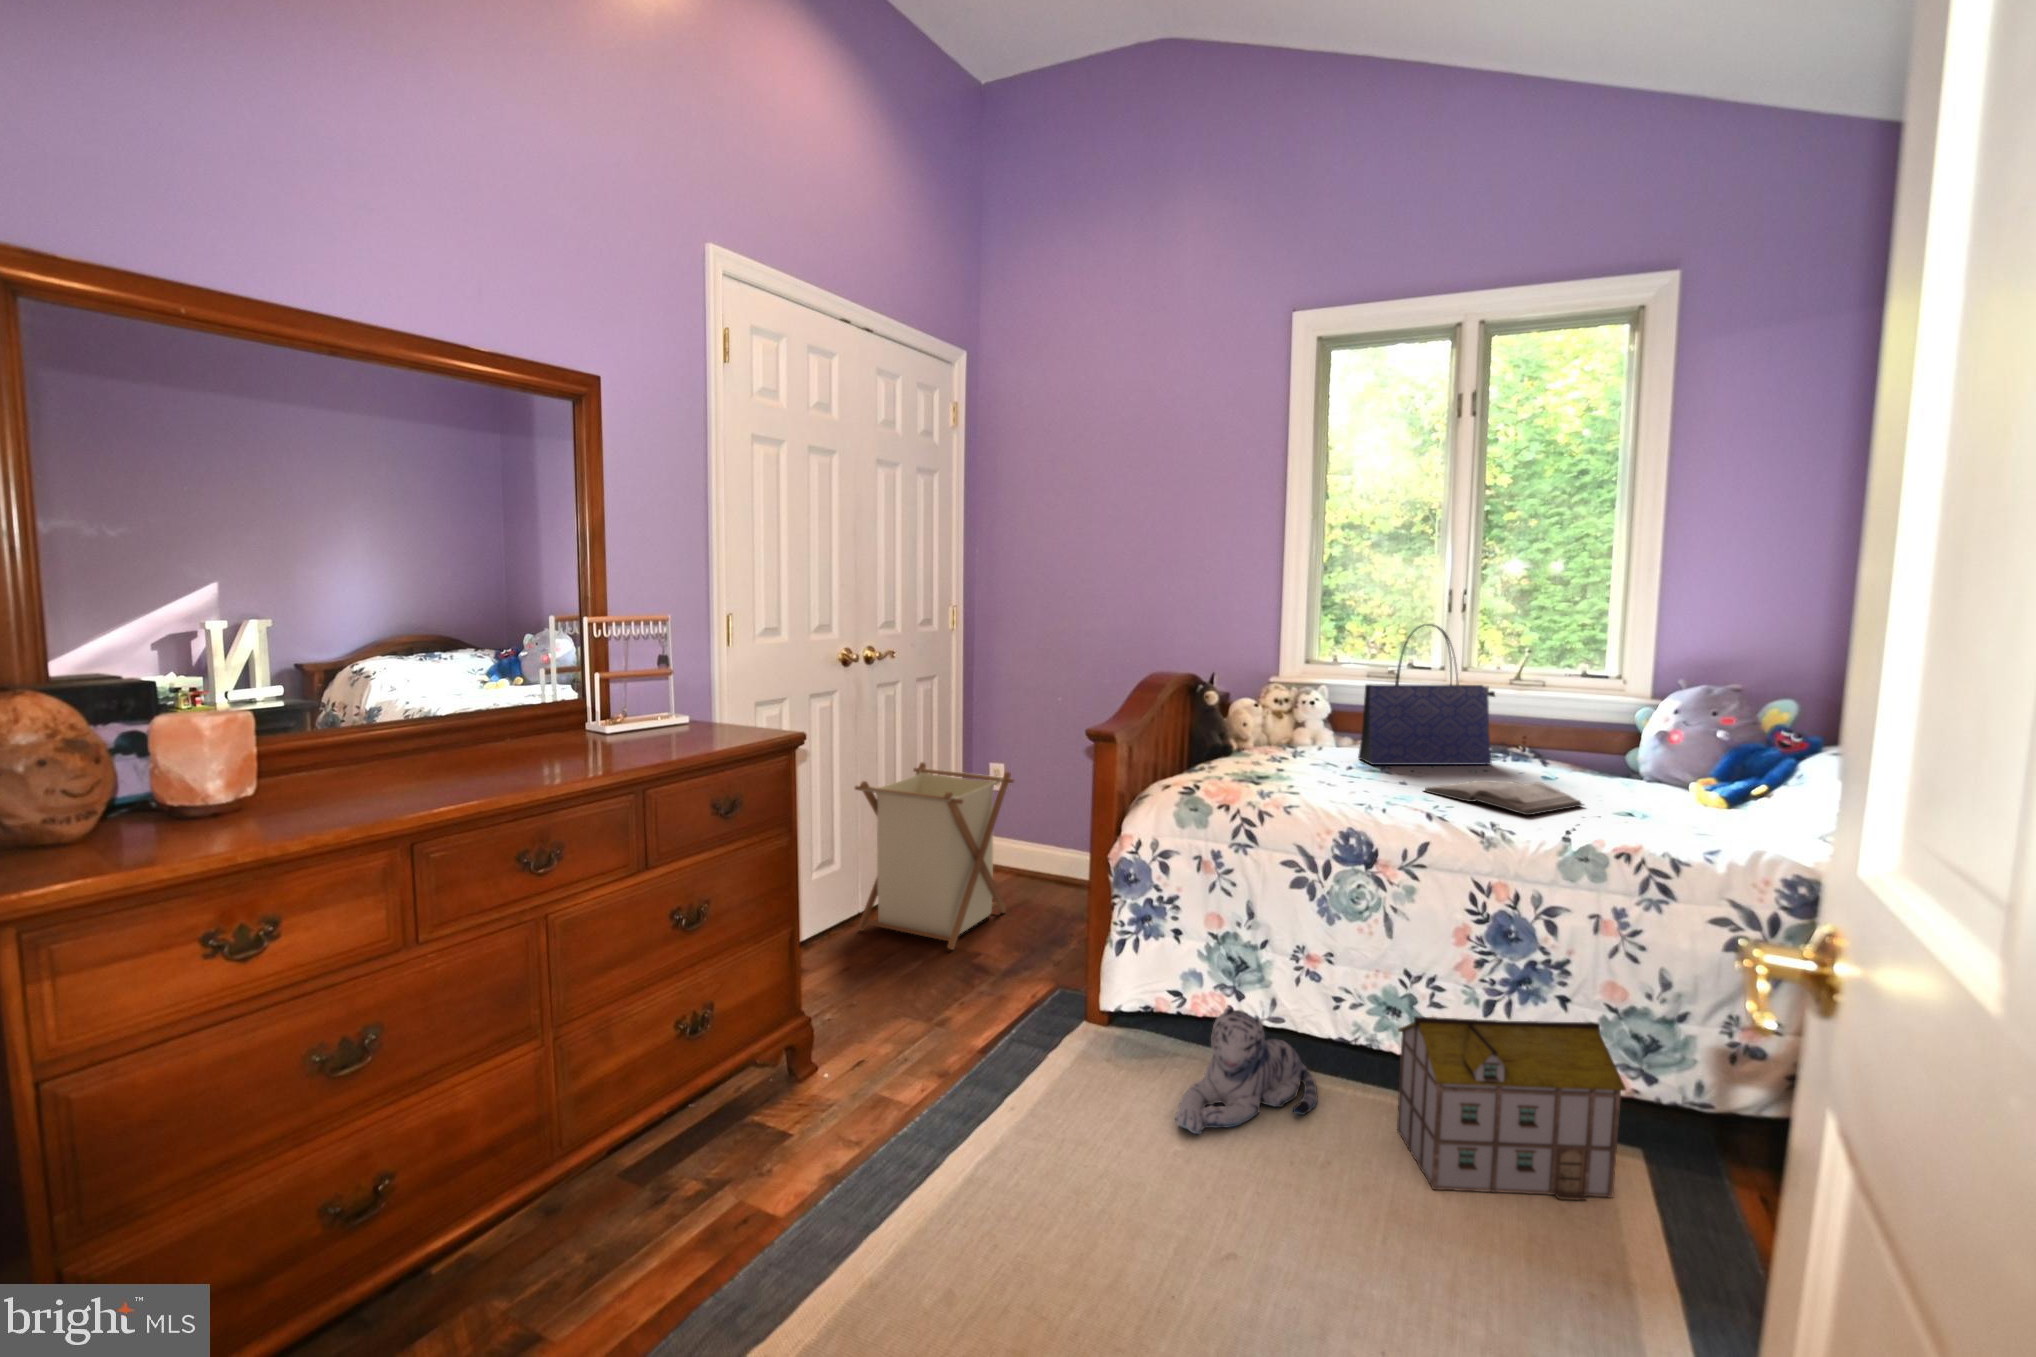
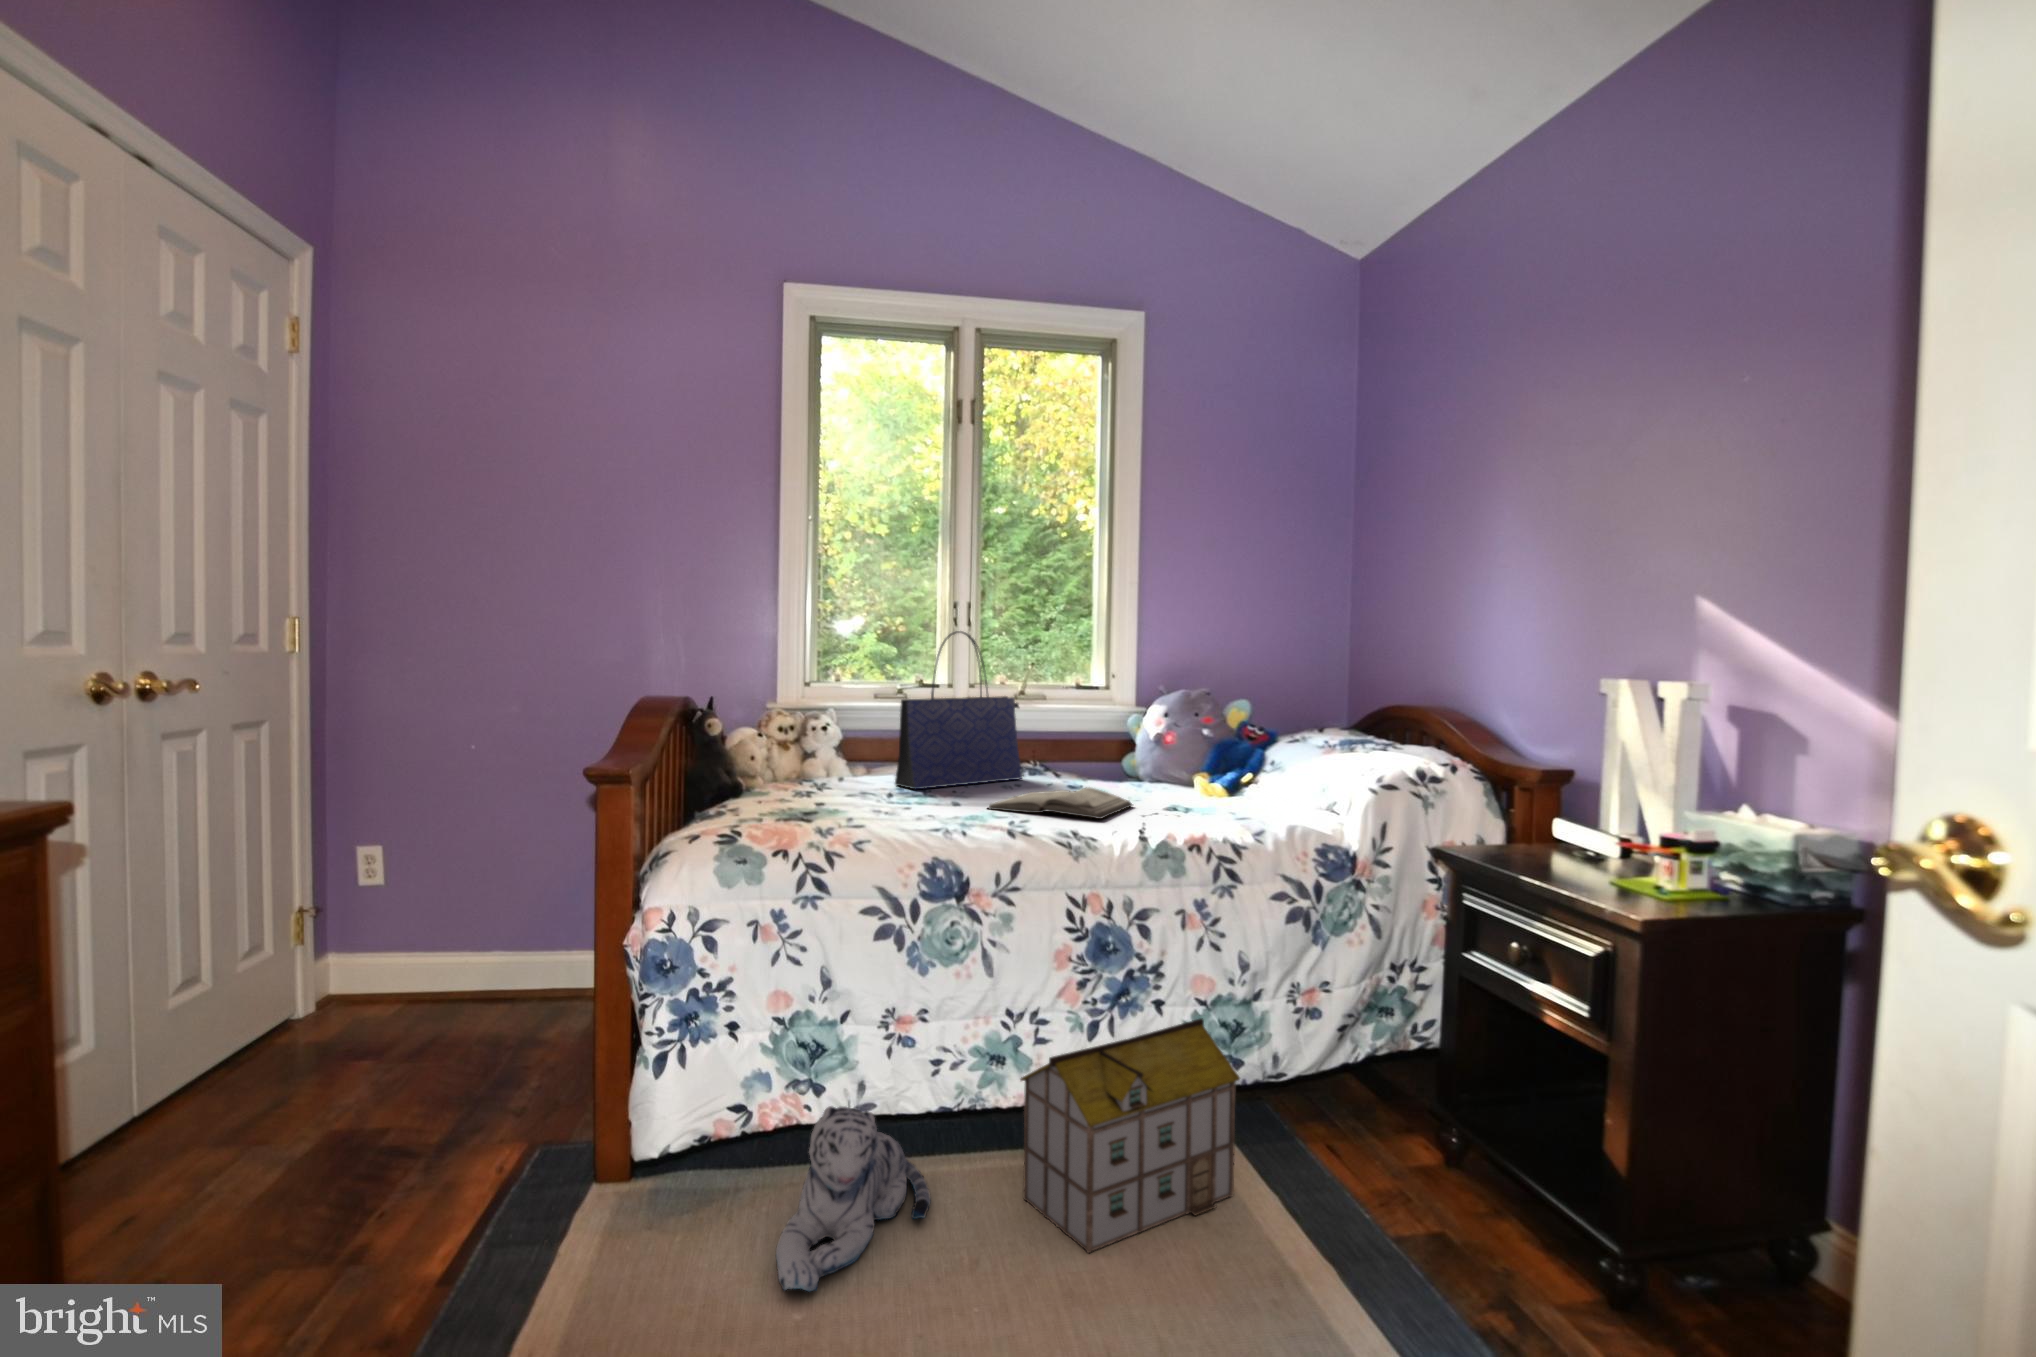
laundry basket: present [855,762,1014,950] -> none [118,854,423,1155]

